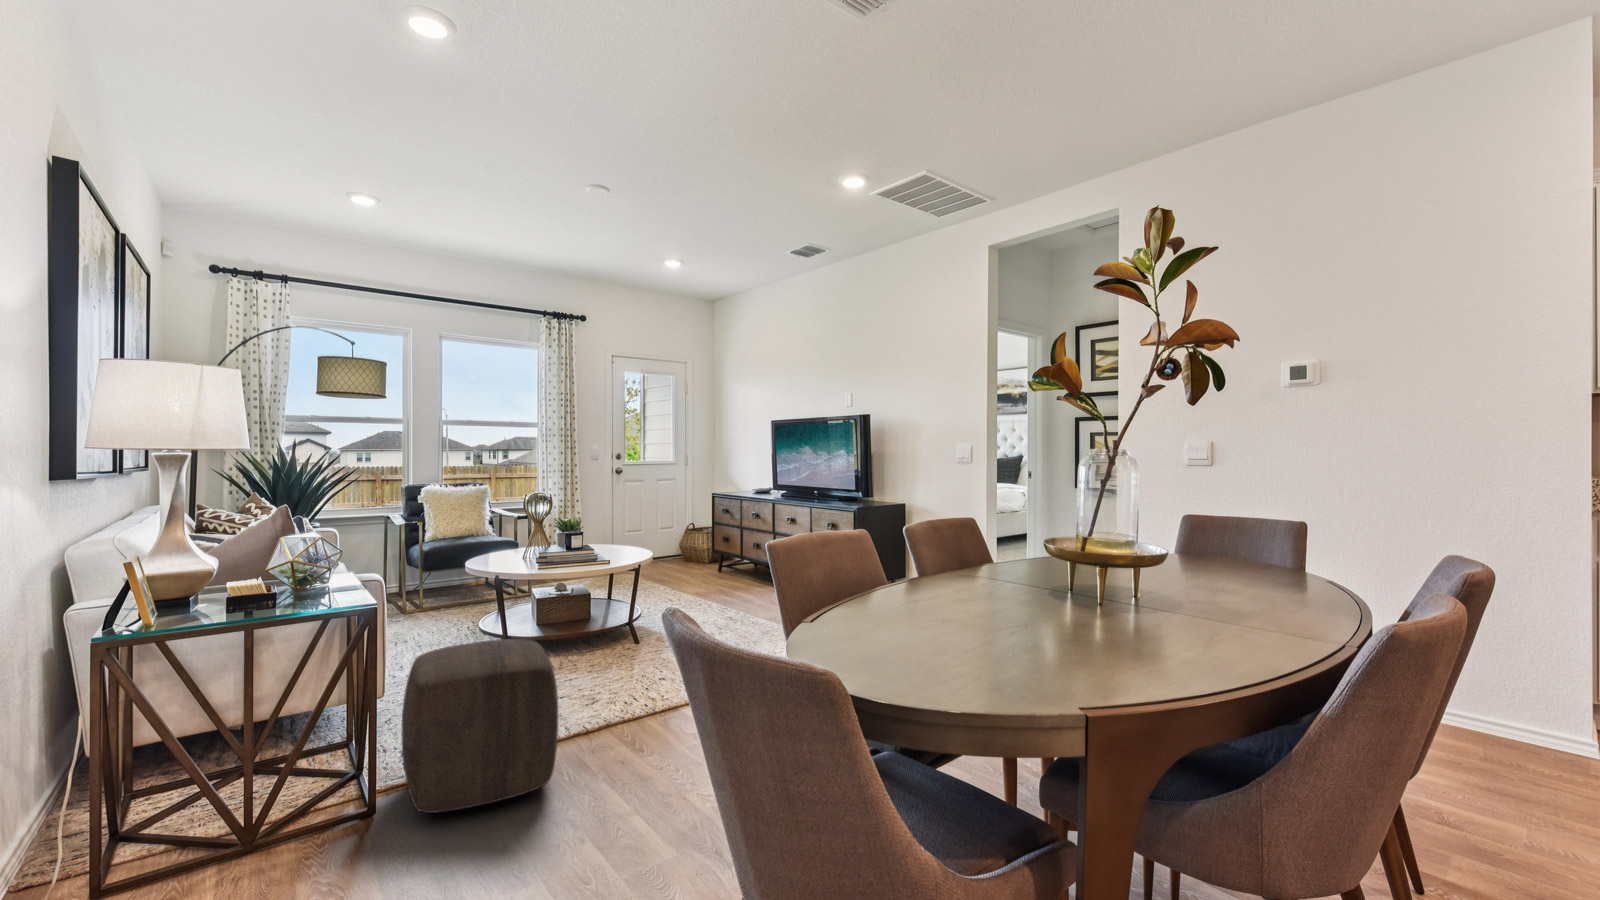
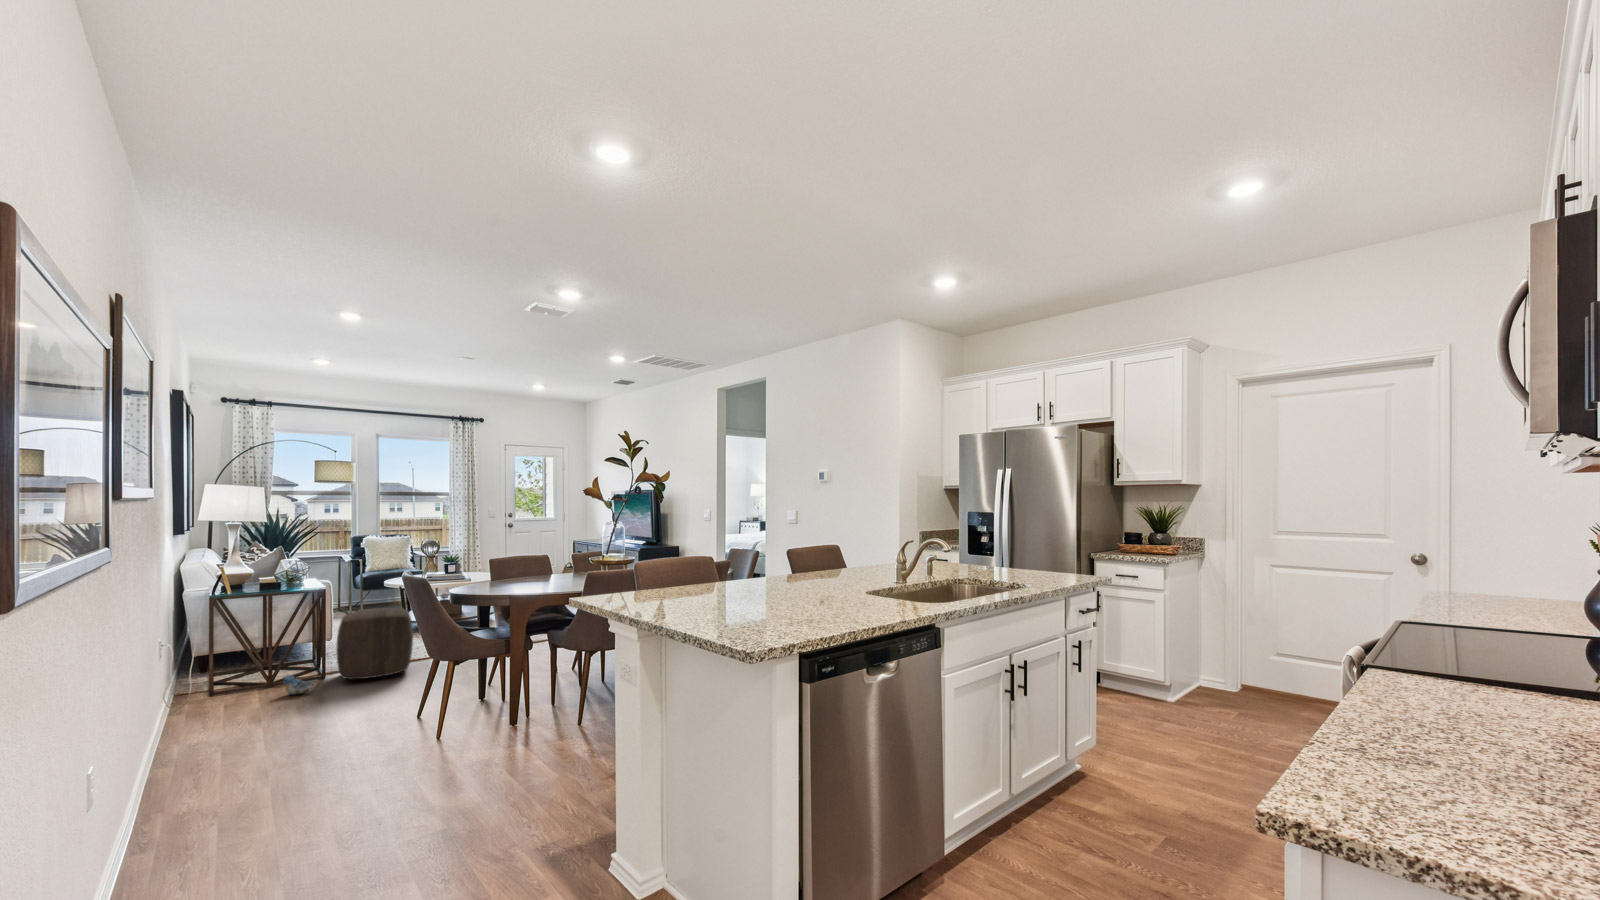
plush toy: none [282,818,354,866] -> present [283,675,313,694]

